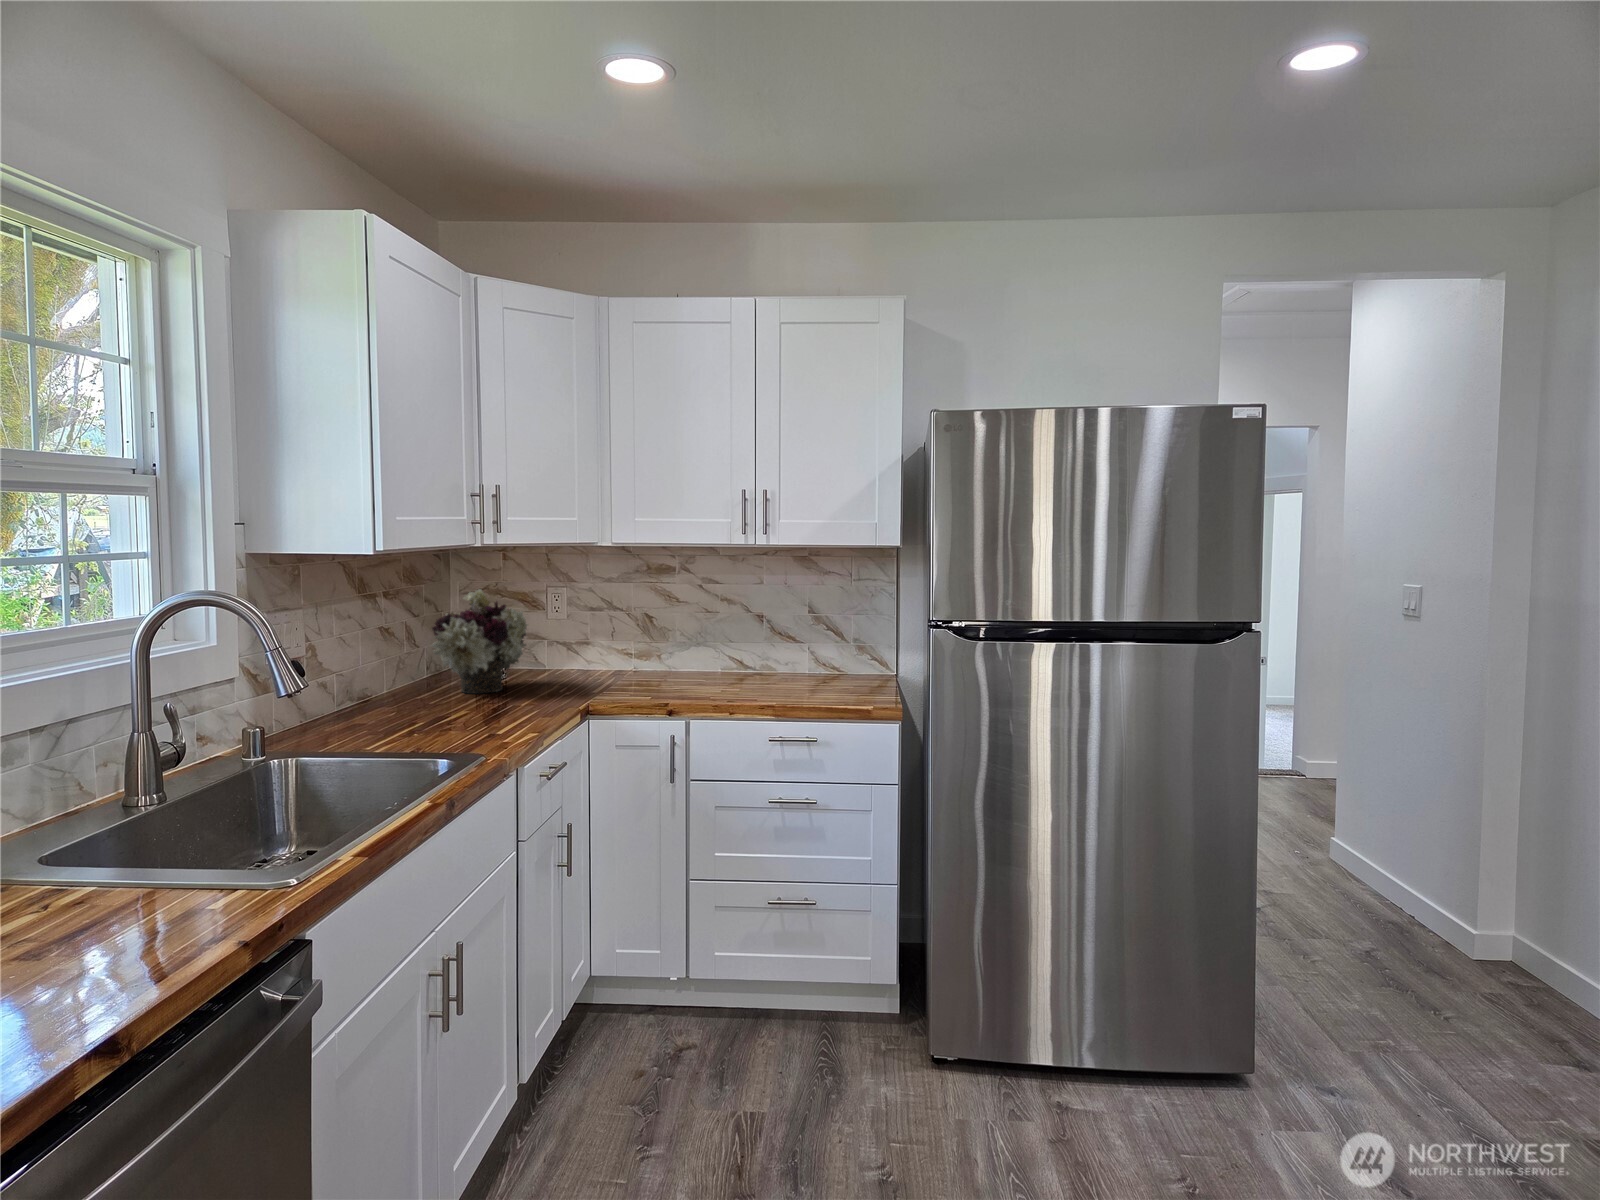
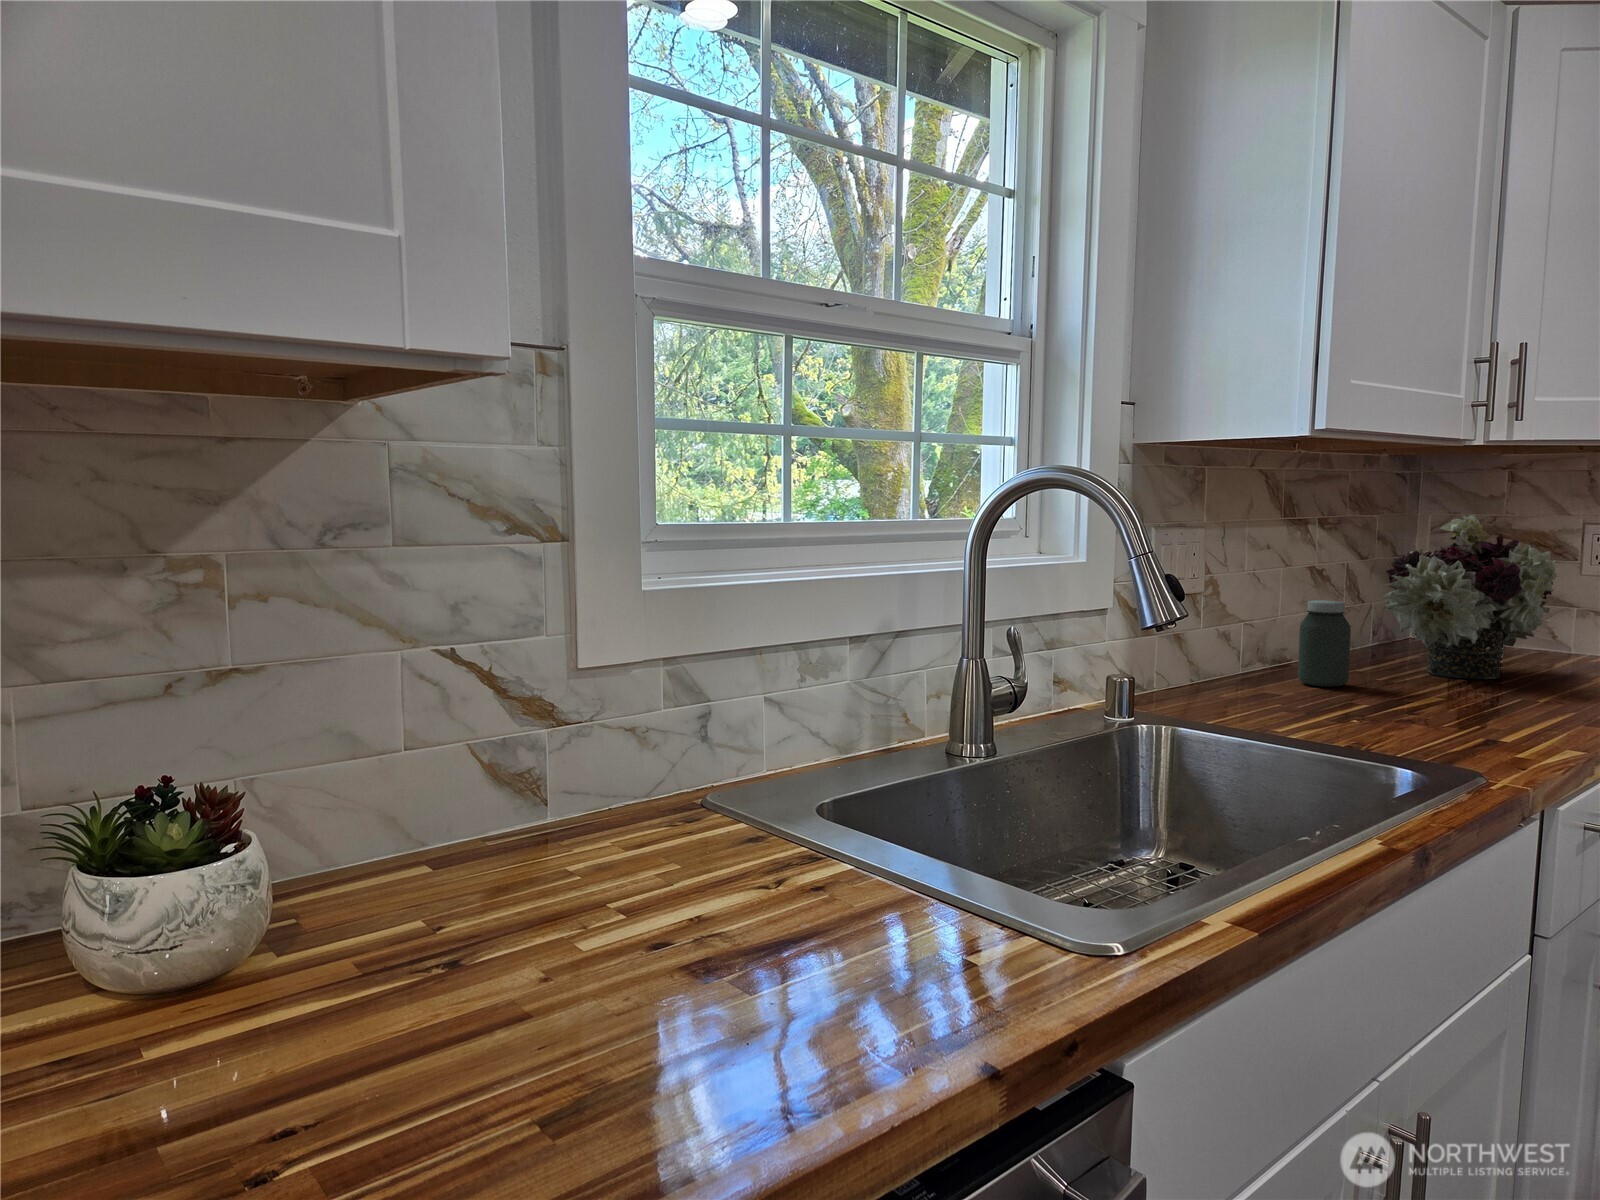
jar: none [378,653,412,712] -> present [1298,601,1351,687]

